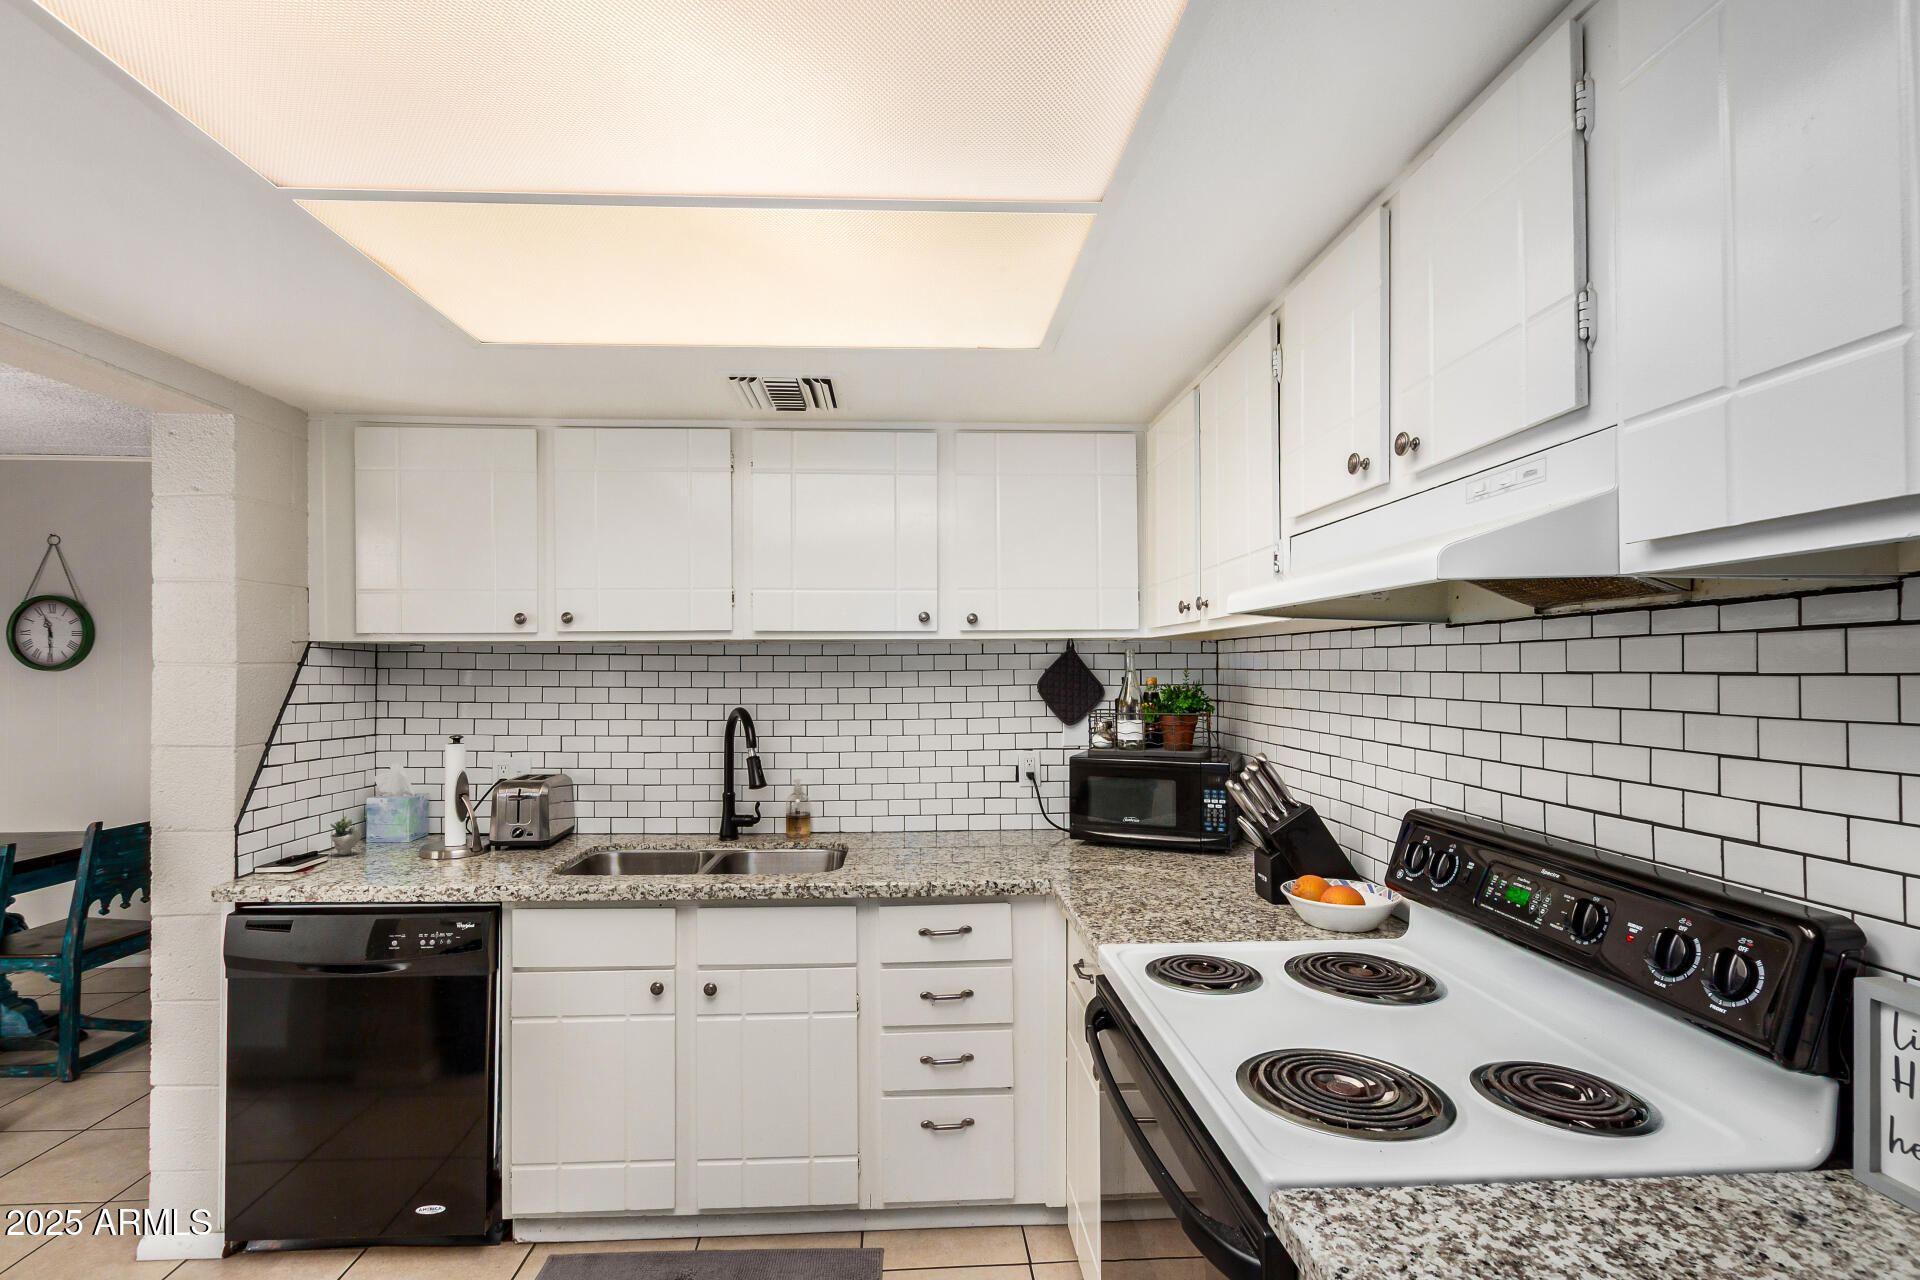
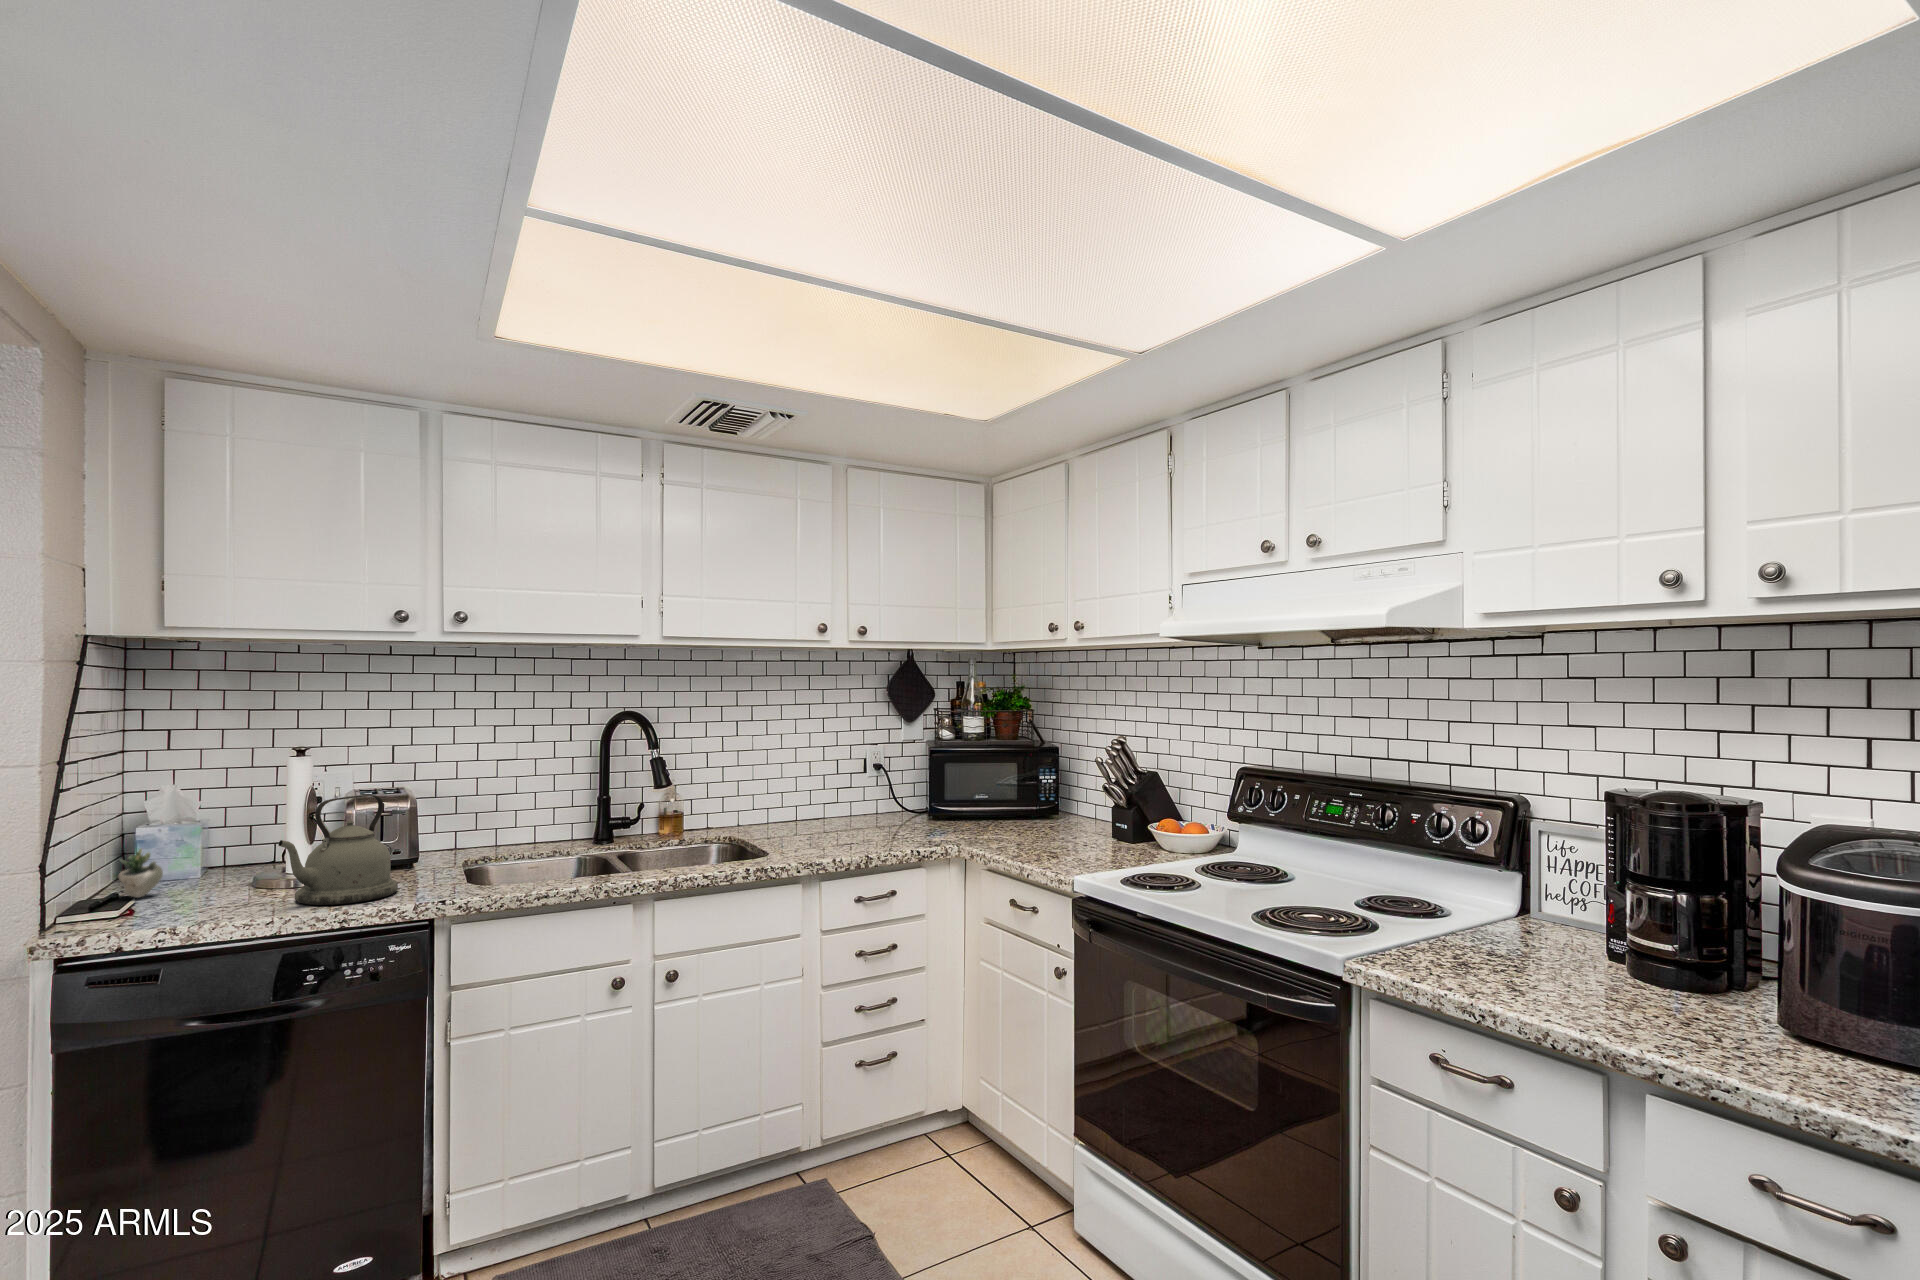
kettle: none [387,784,498,880] -> present [278,795,398,905]

